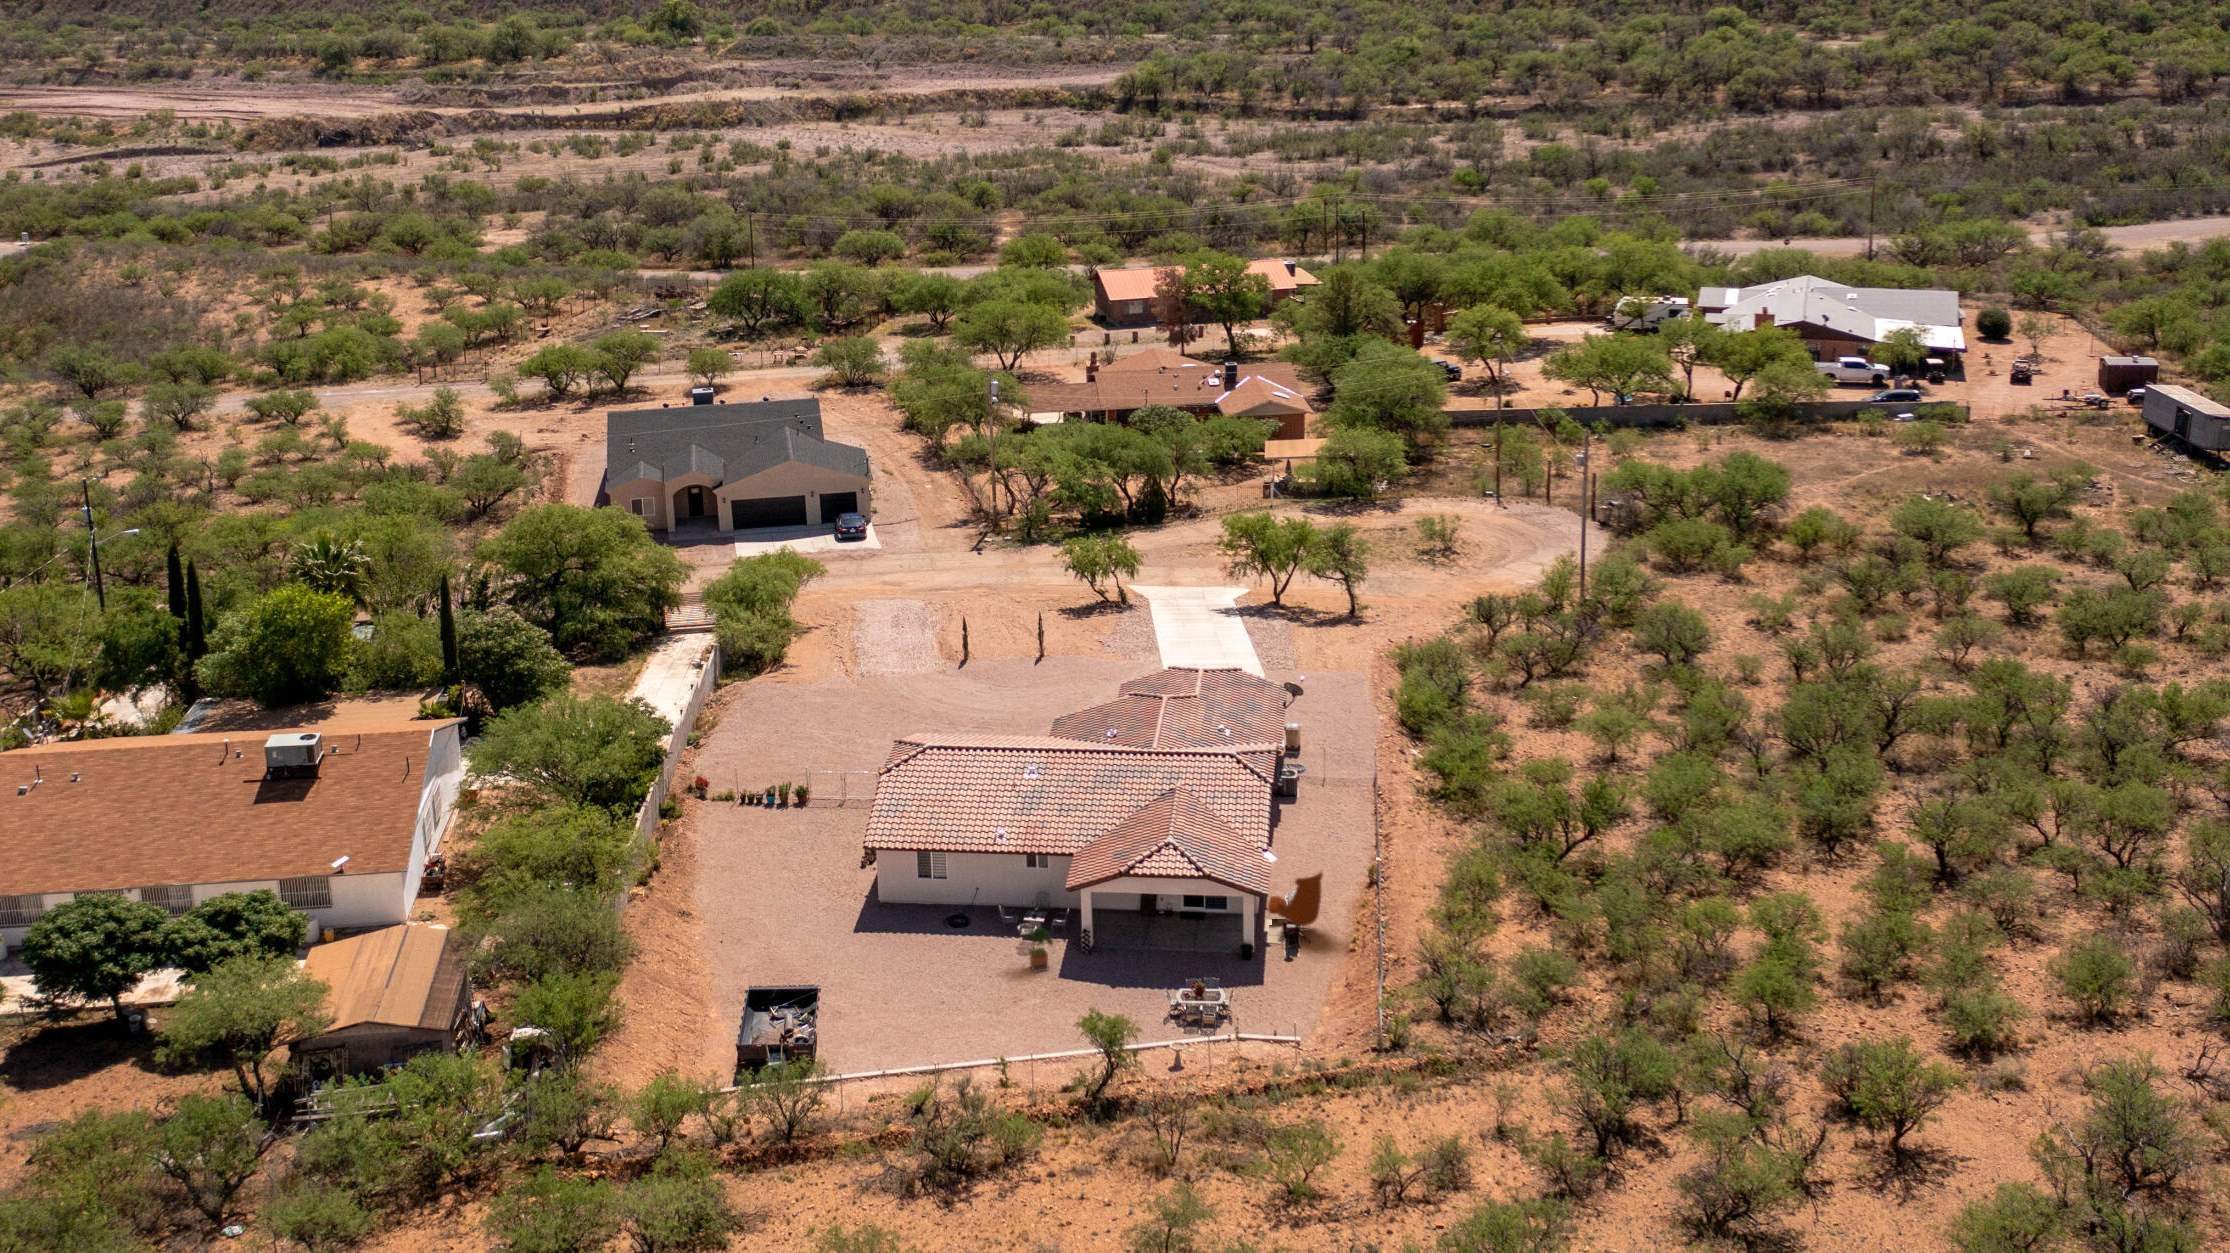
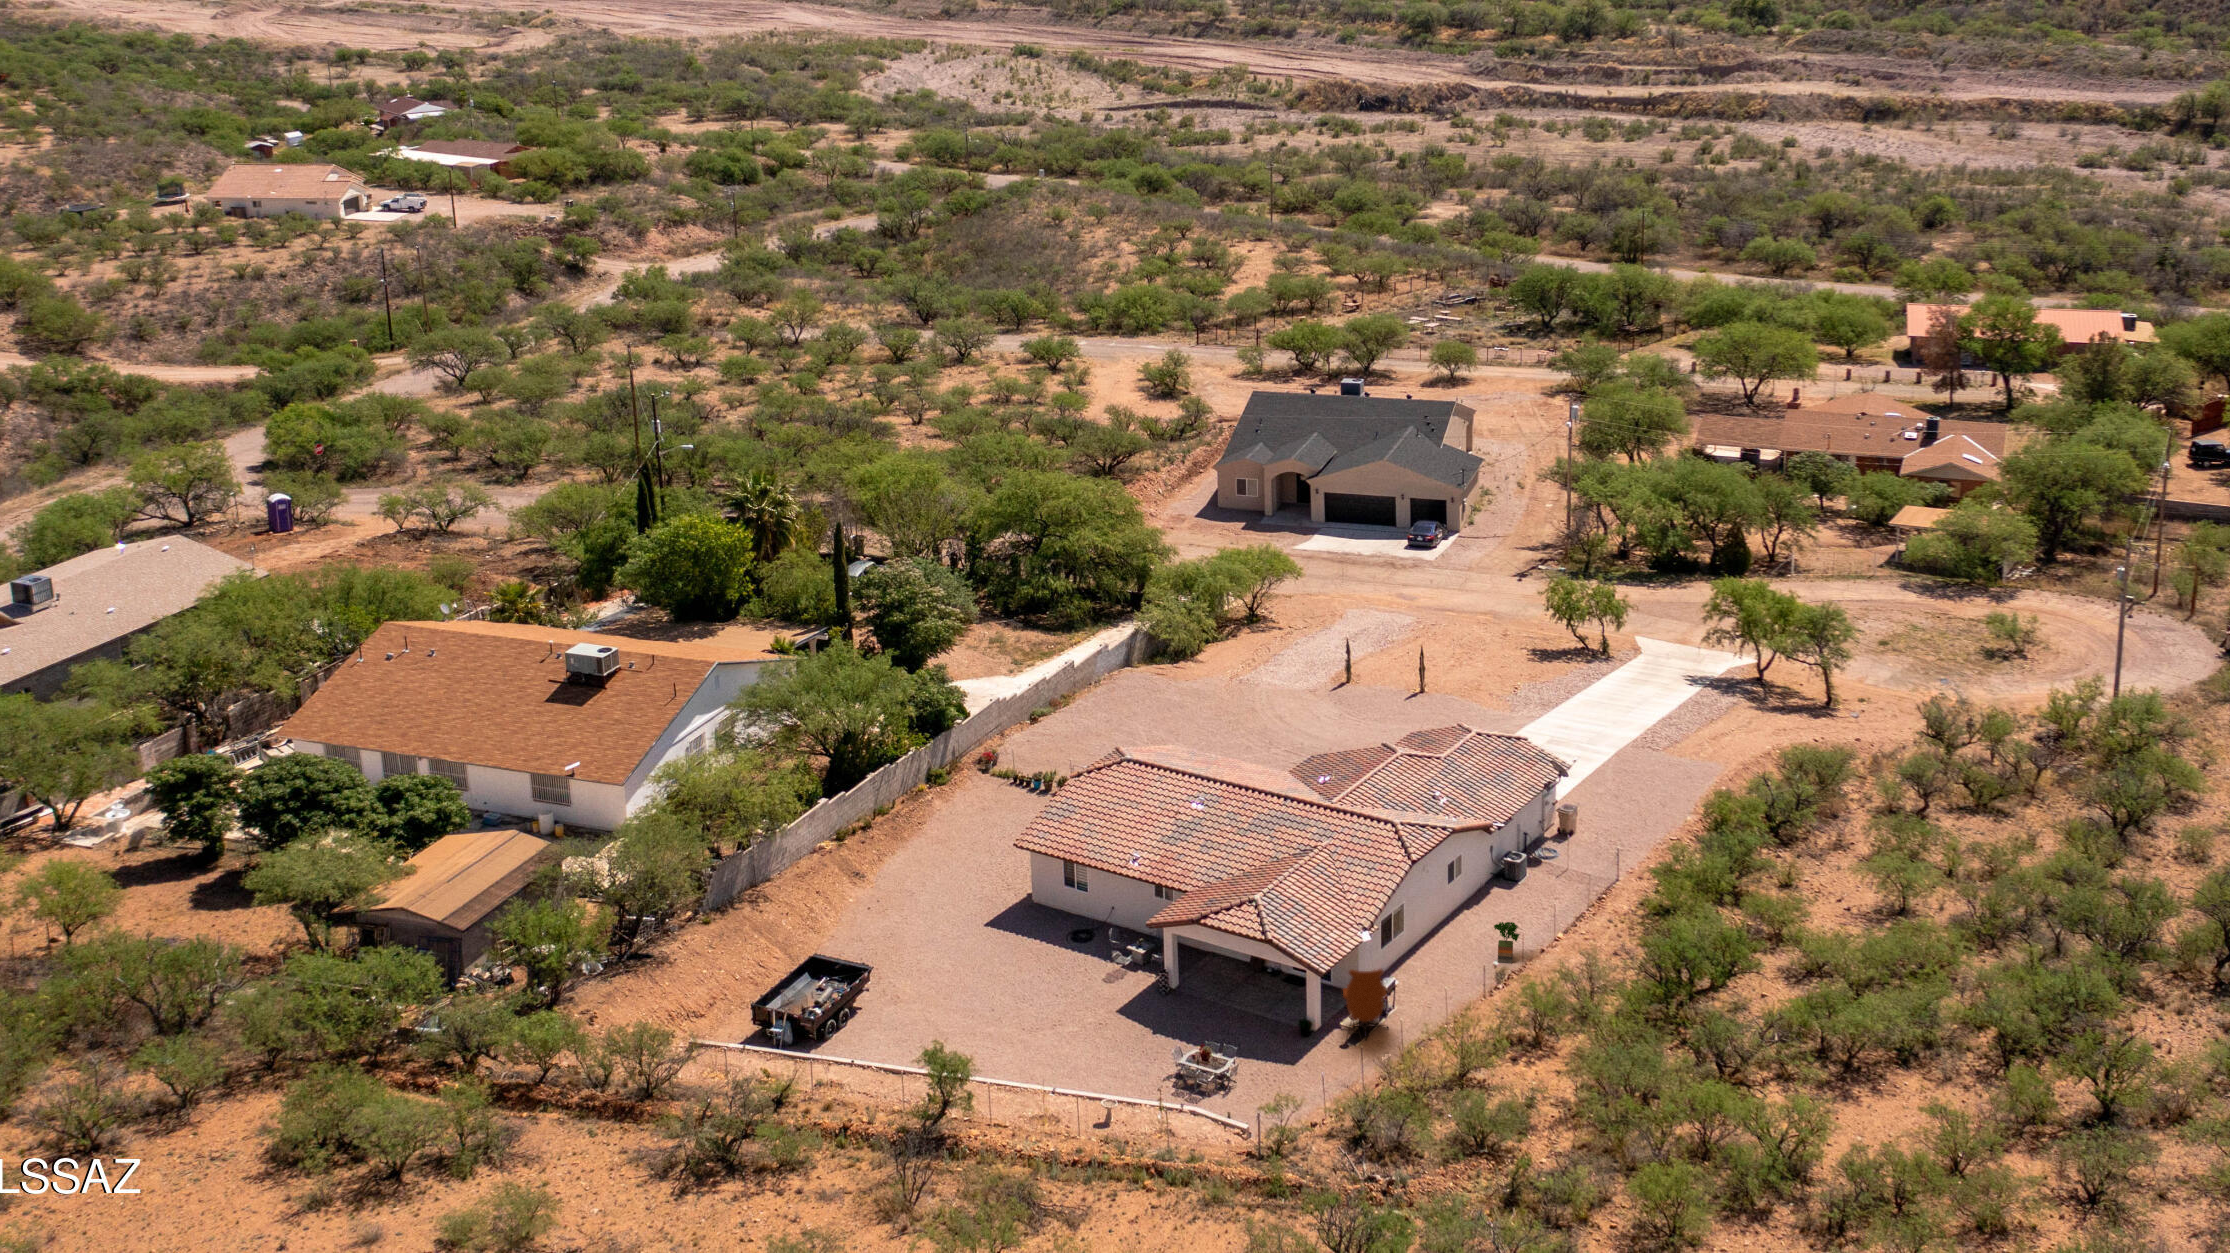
potted tree: present [1025,928,1053,972] -> present [1494,922,1520,963]

